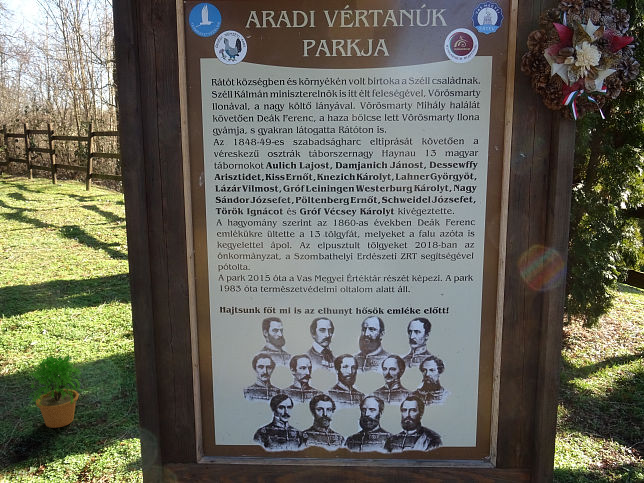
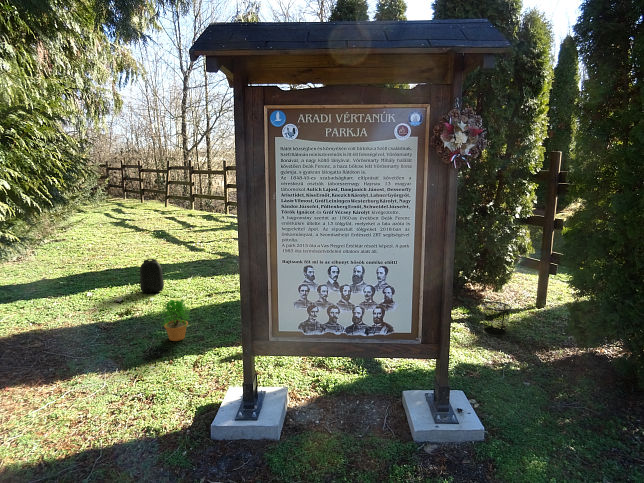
backpack: none [16,277,57,334] -> present [140,259,164,293]
waste bin: none [583,353,635,415] -> present [483,301,511,337]

